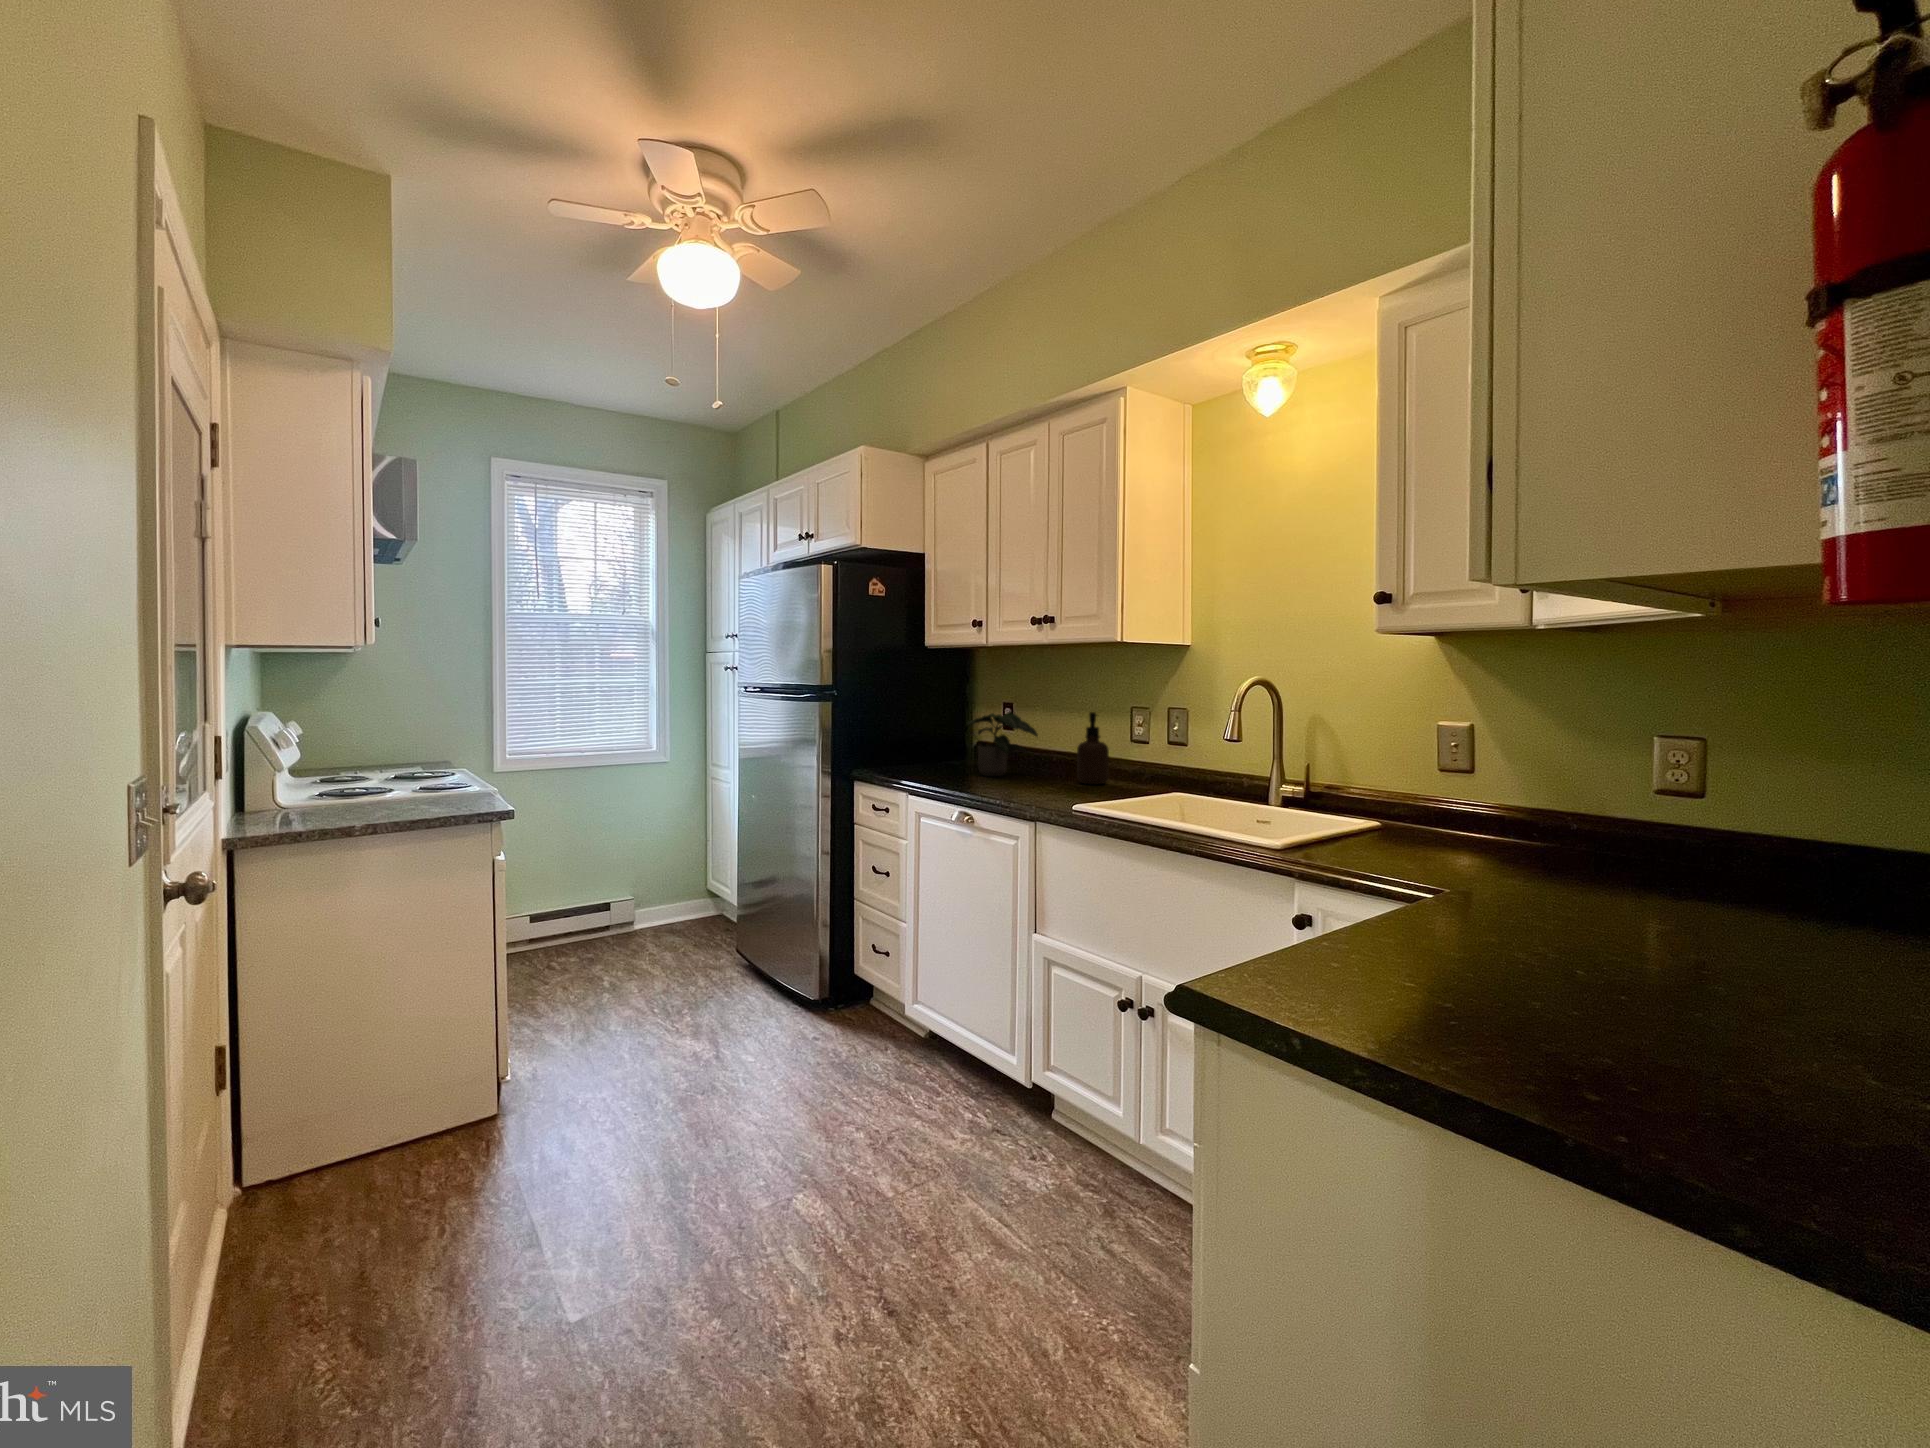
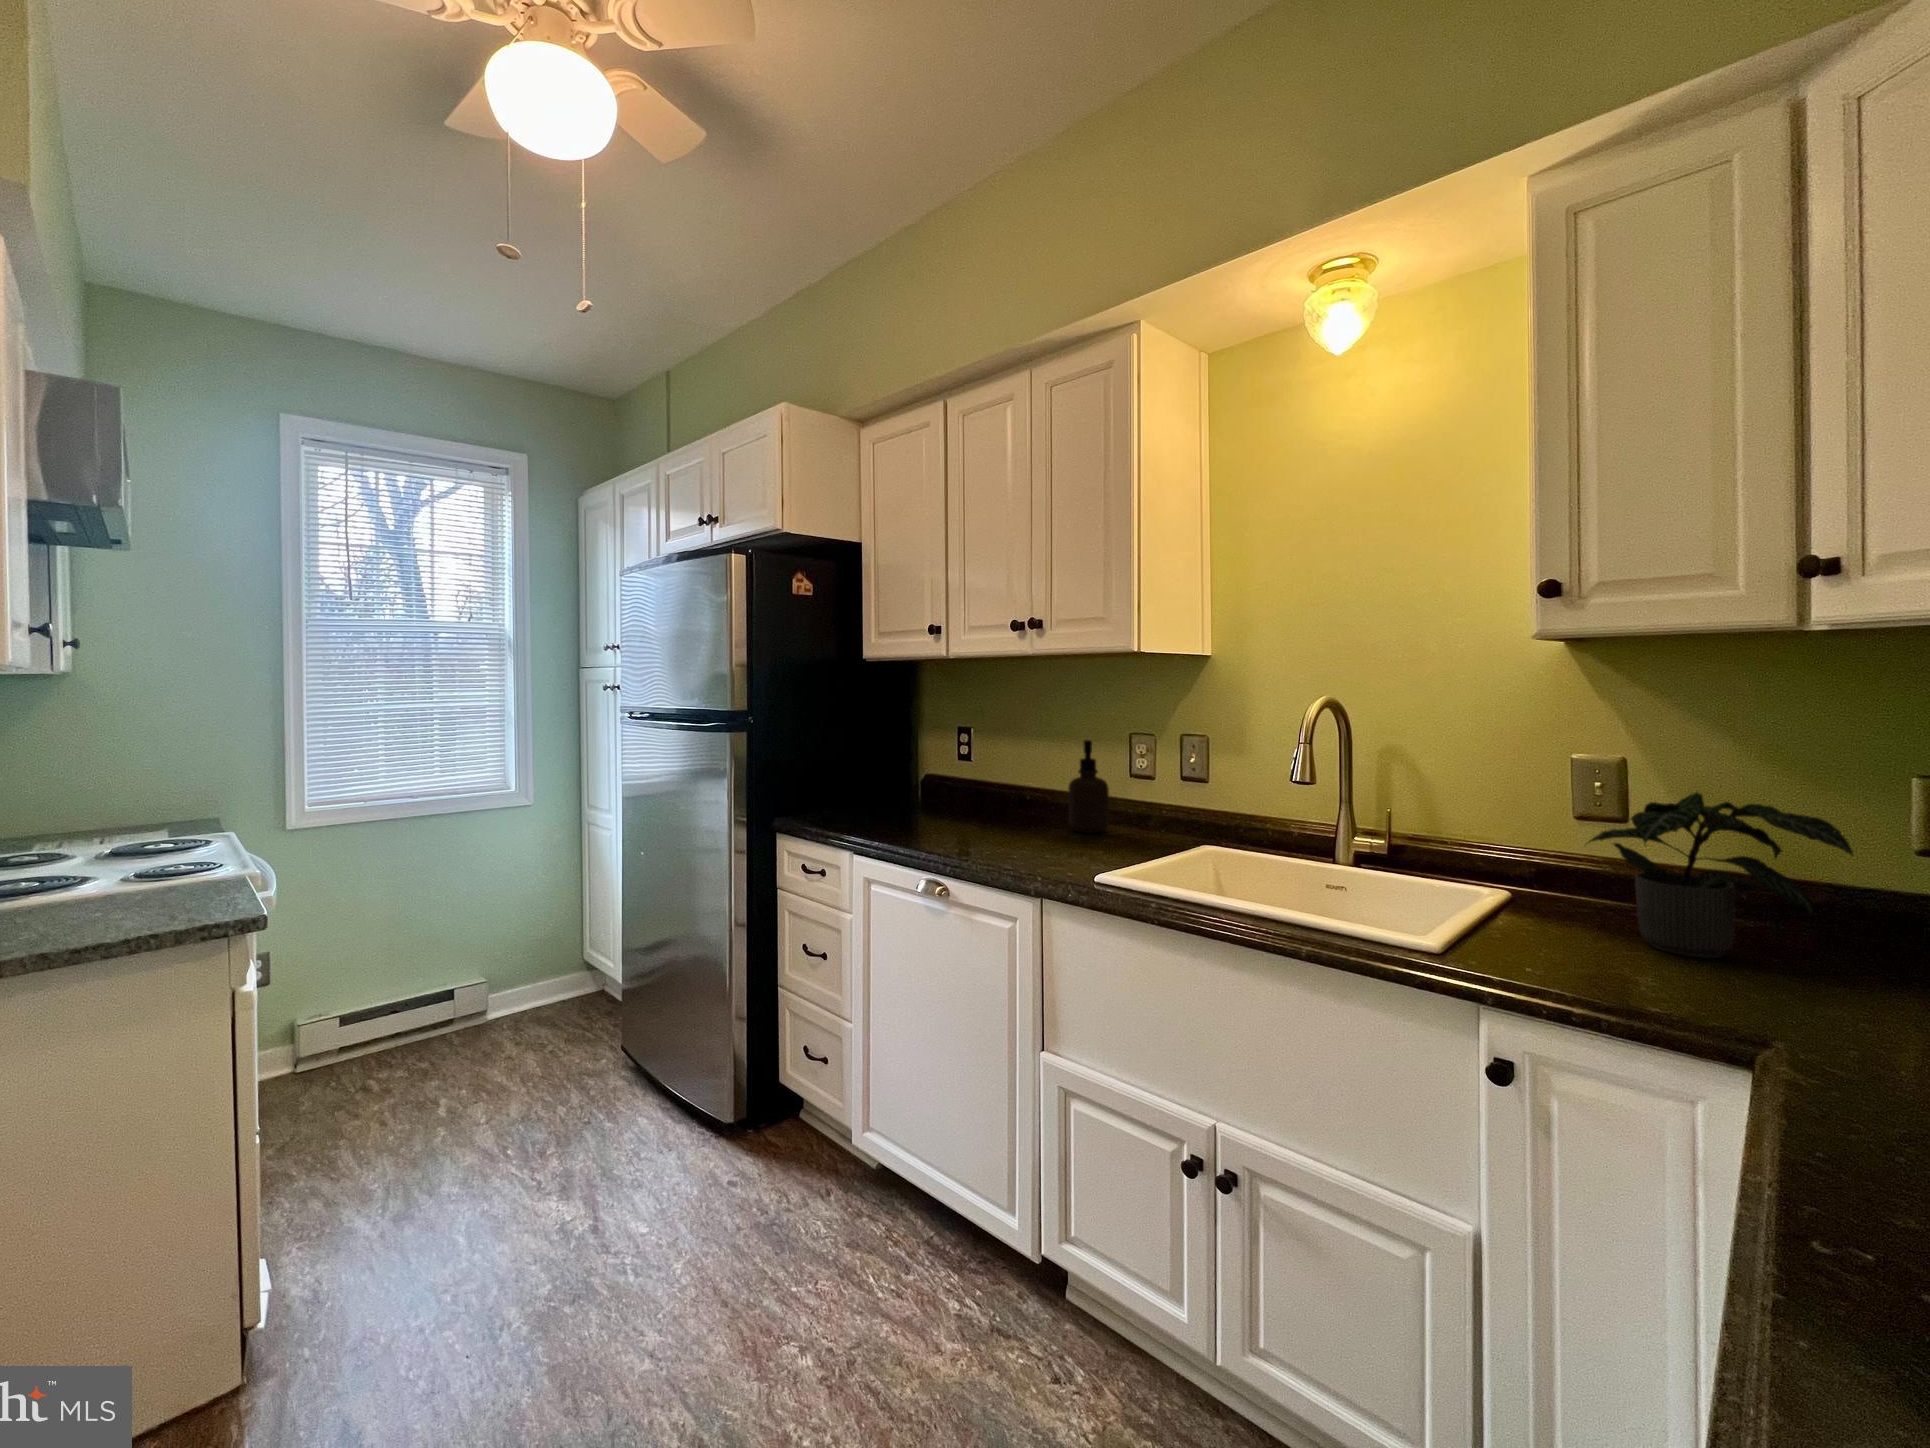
potted plant: present [966,711,1038,776] -> present [1589,792,1853,958]

